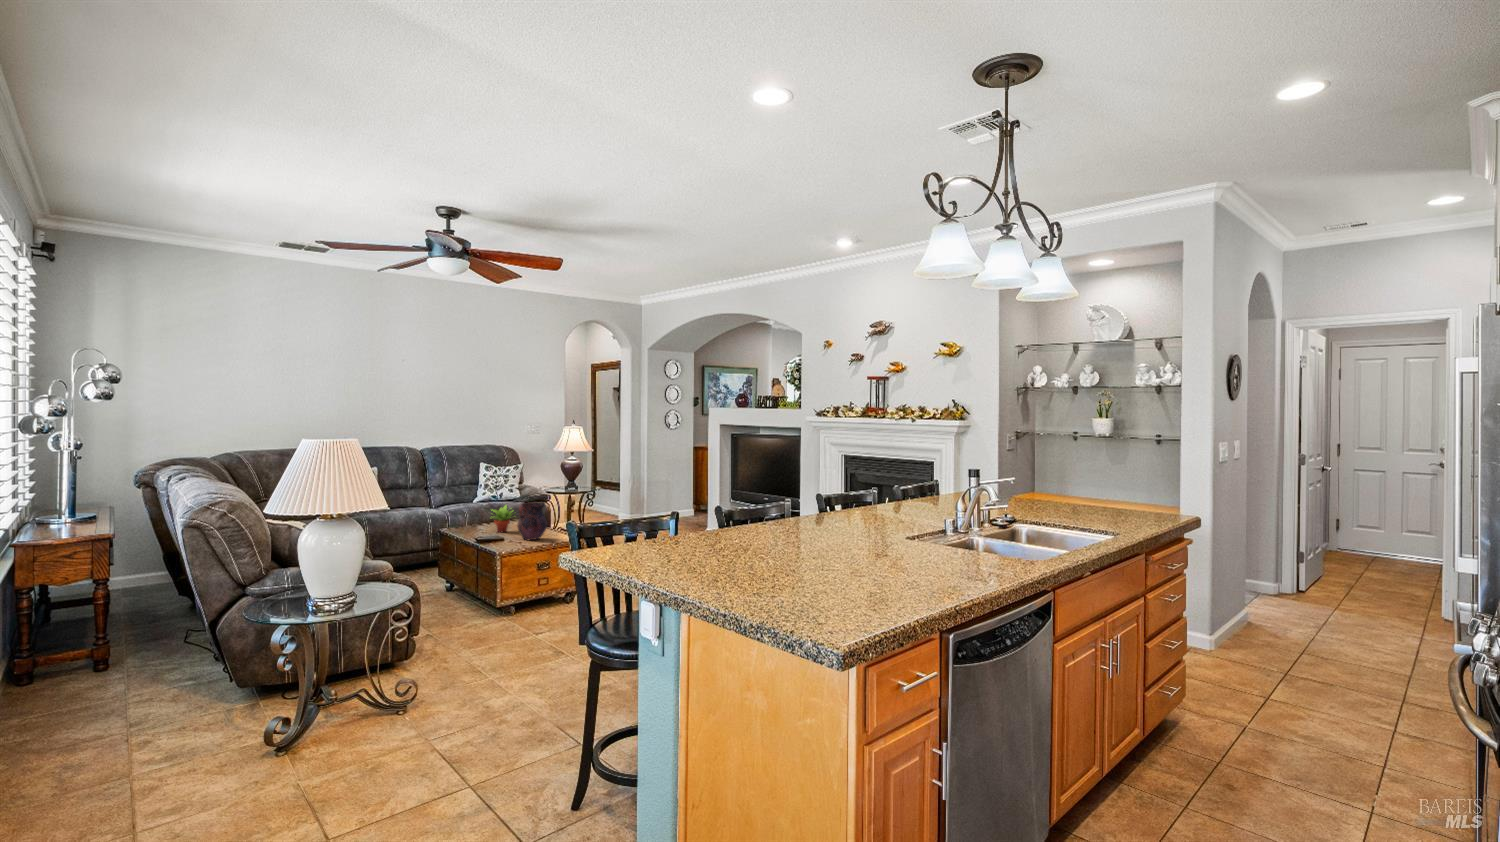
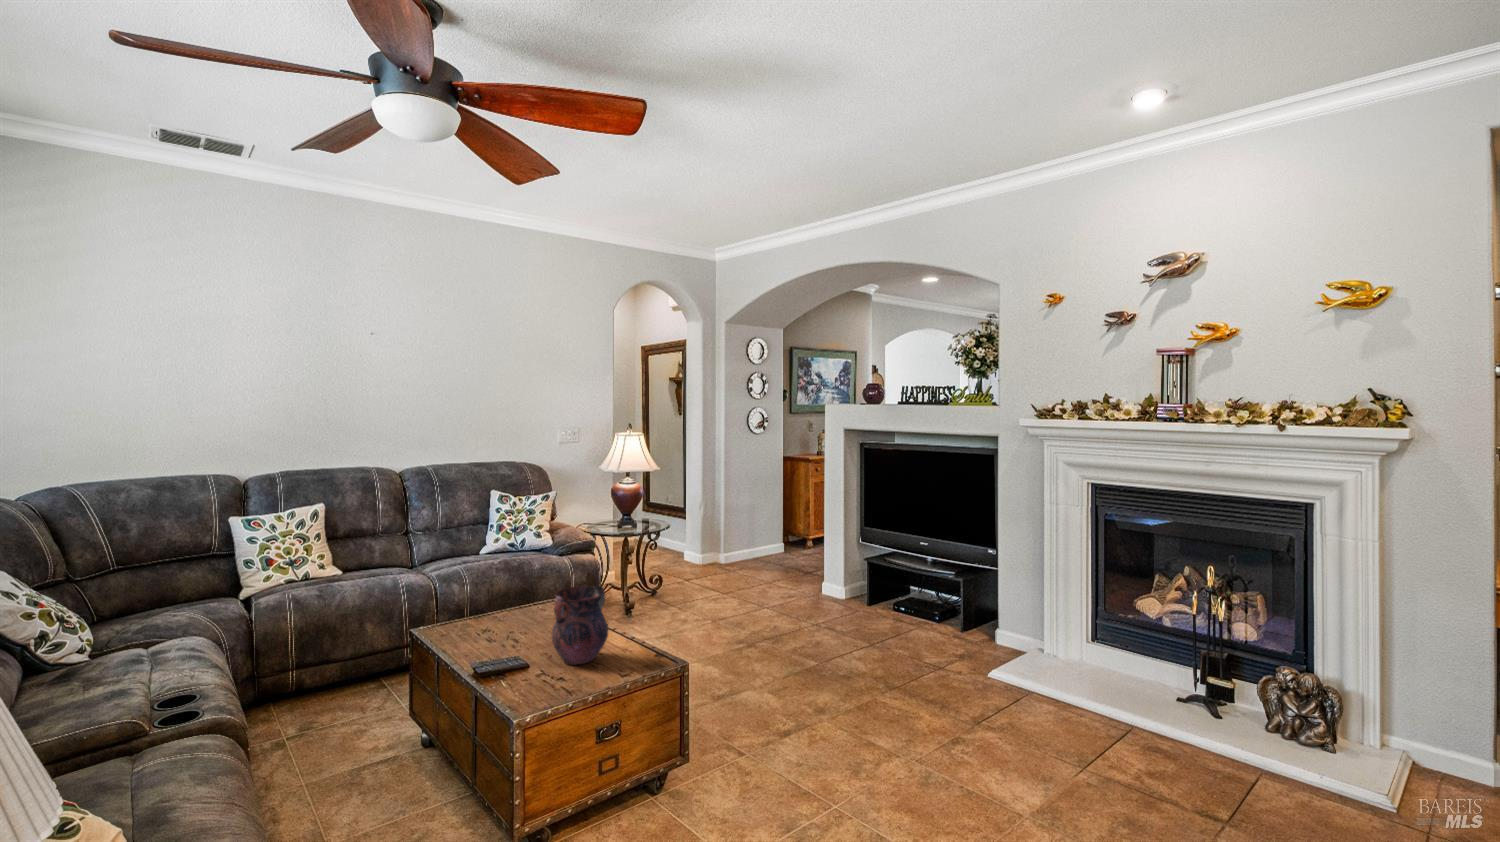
succulent plant: present [493,505,512,532] -> none [499,582,550,637]

